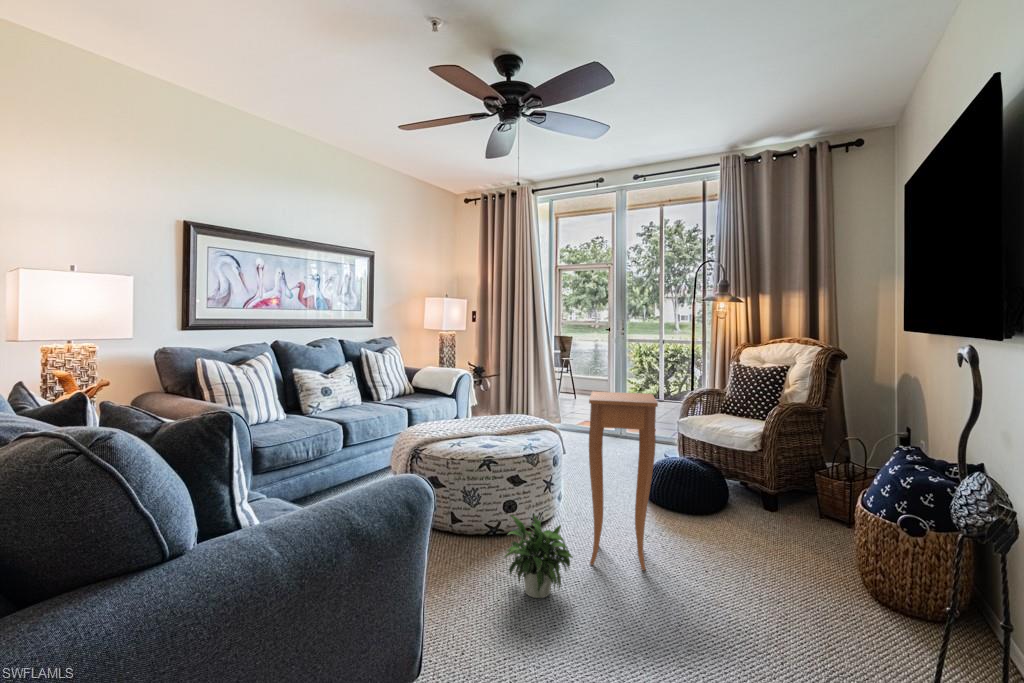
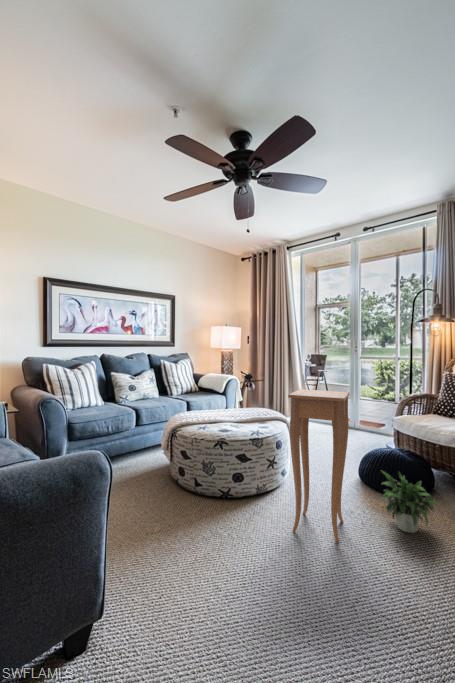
potted plant: present [505,515,573,598] -> present [381,472,437,533]

